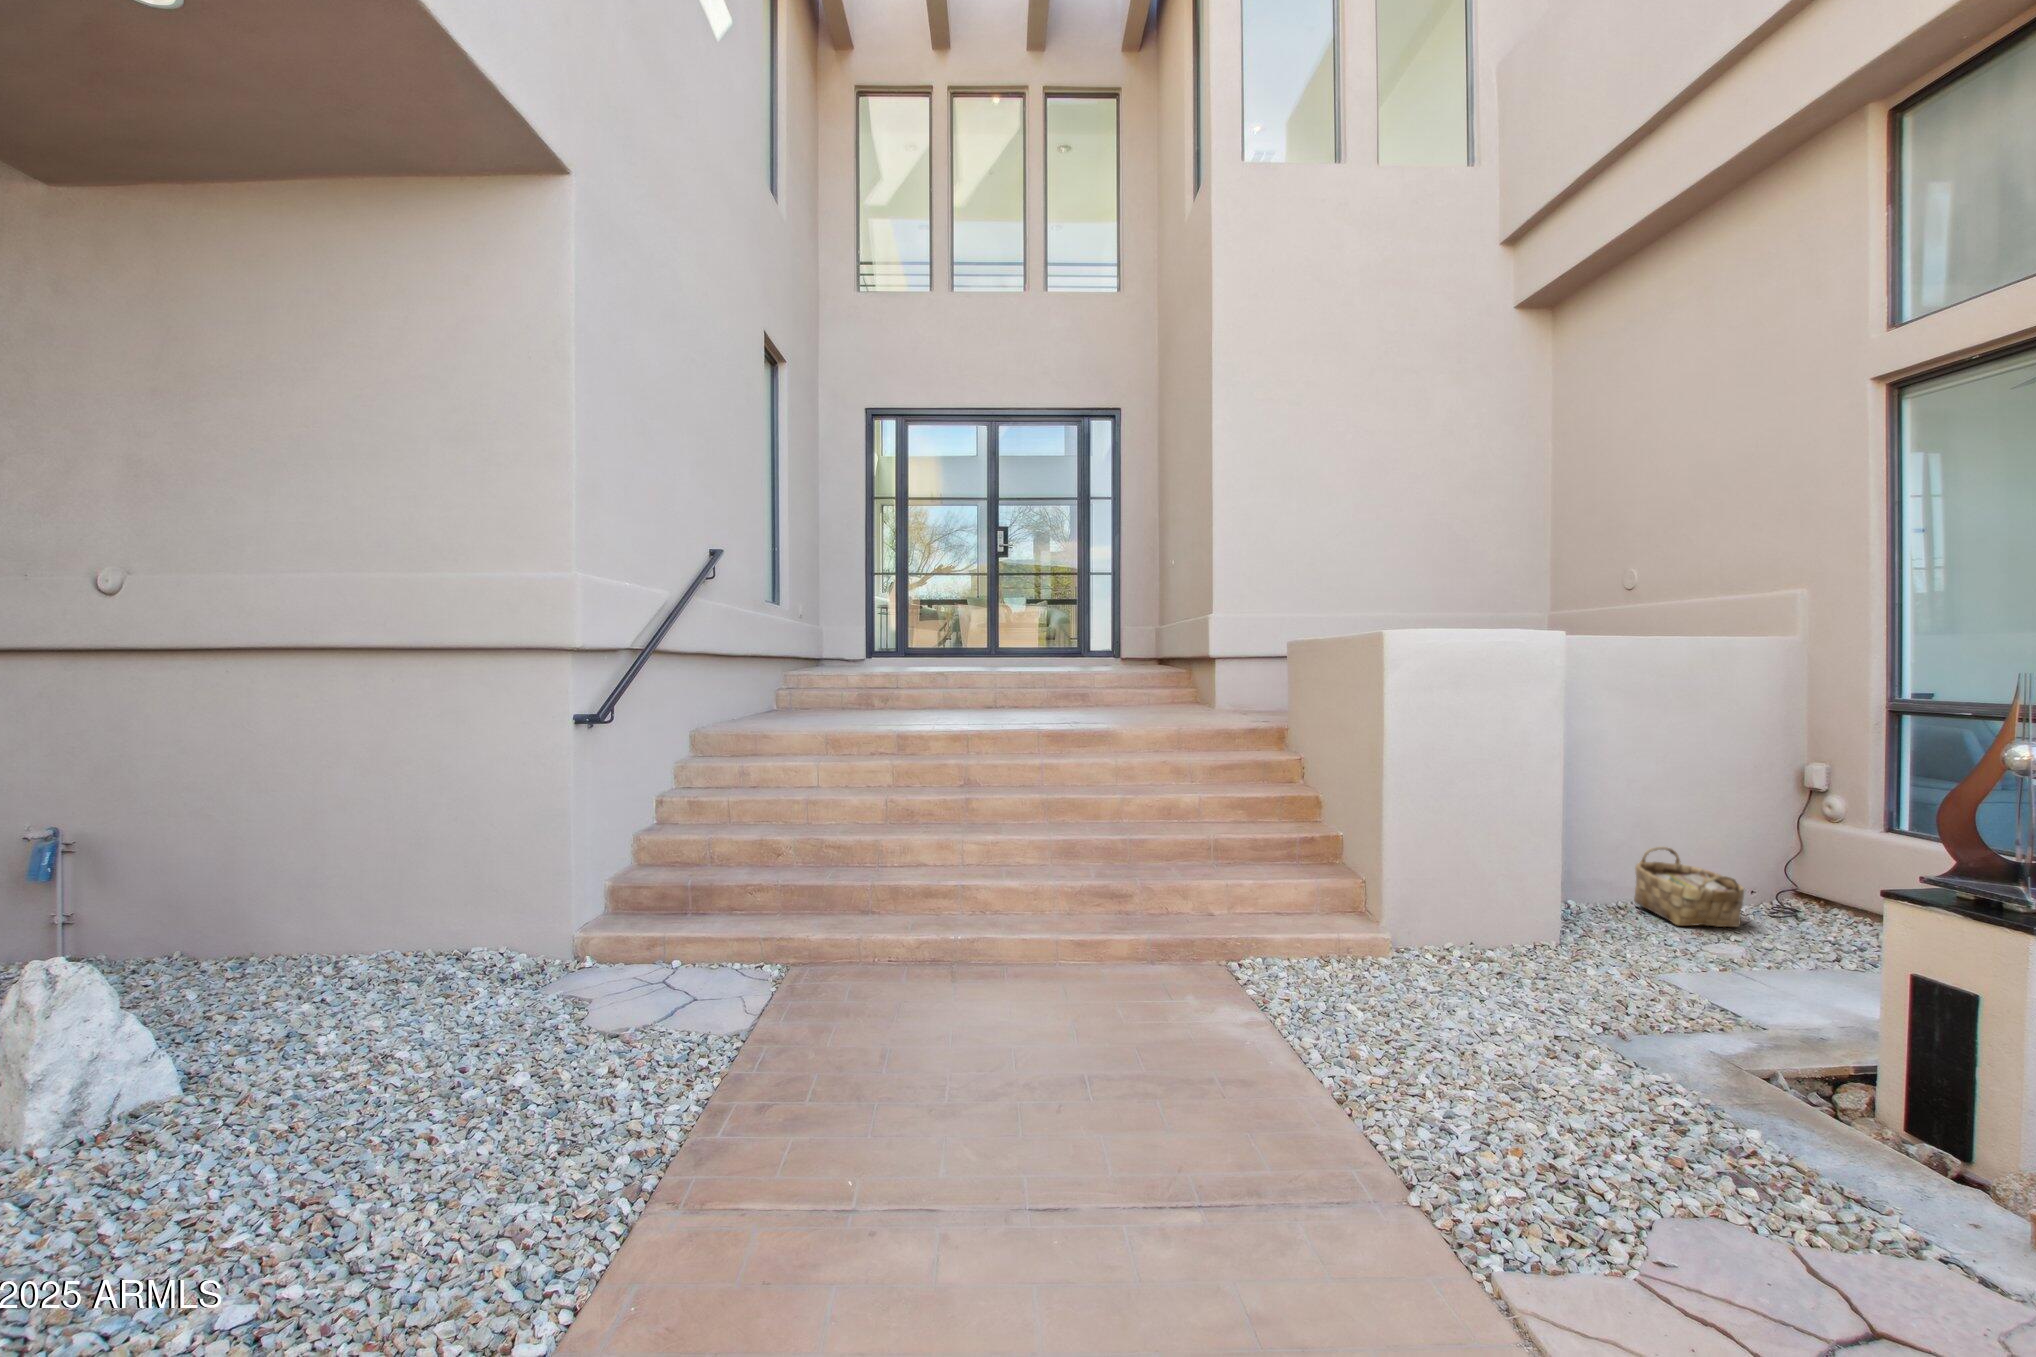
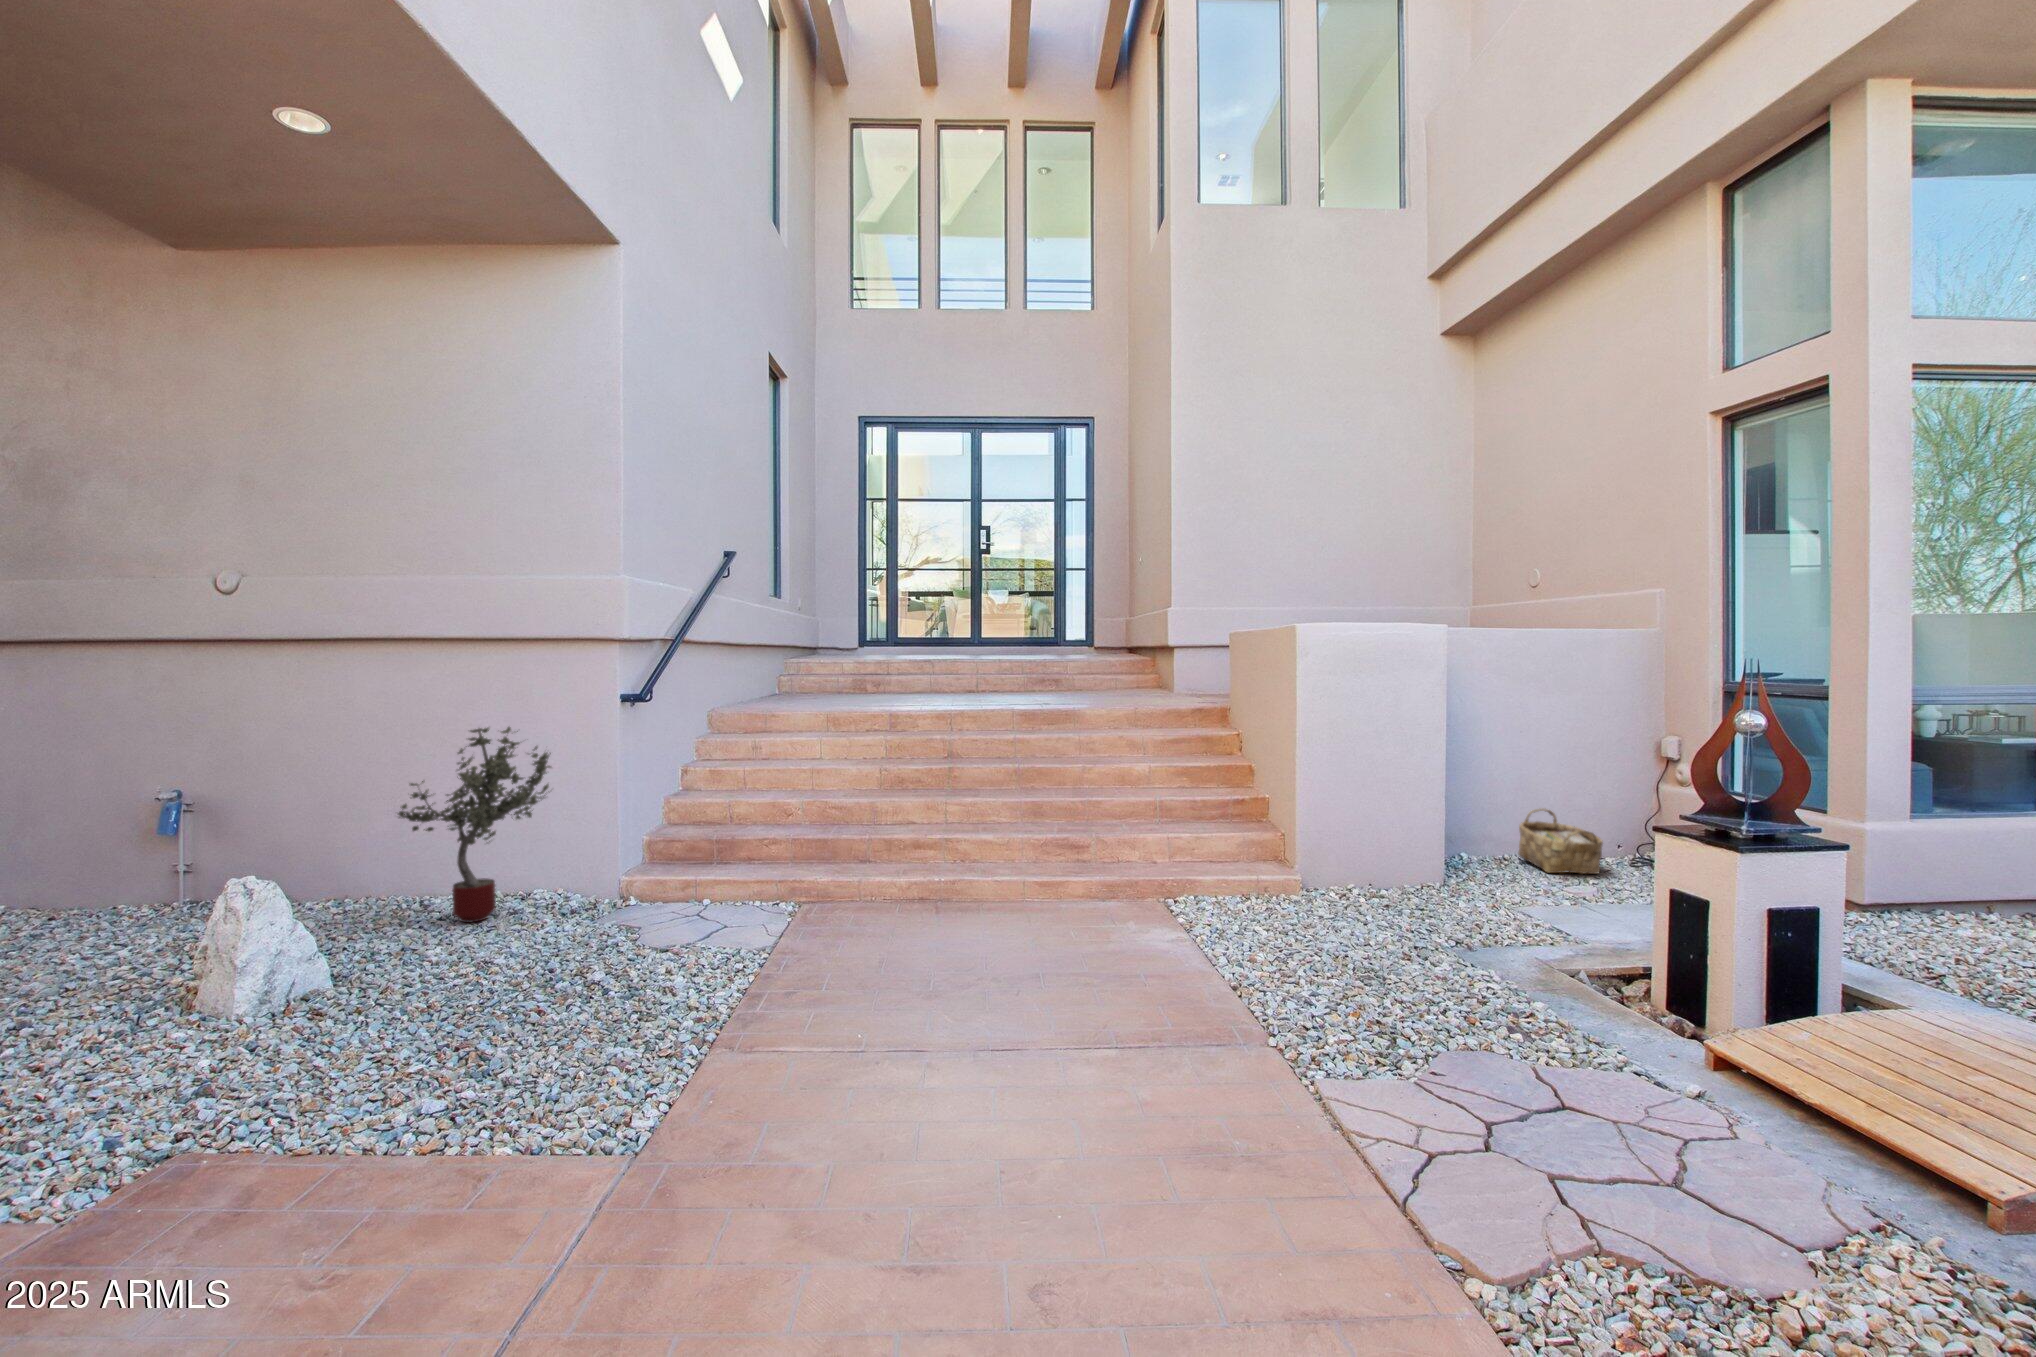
potted tree: none [297,752,491,992] -> present [398,727,552,923]

